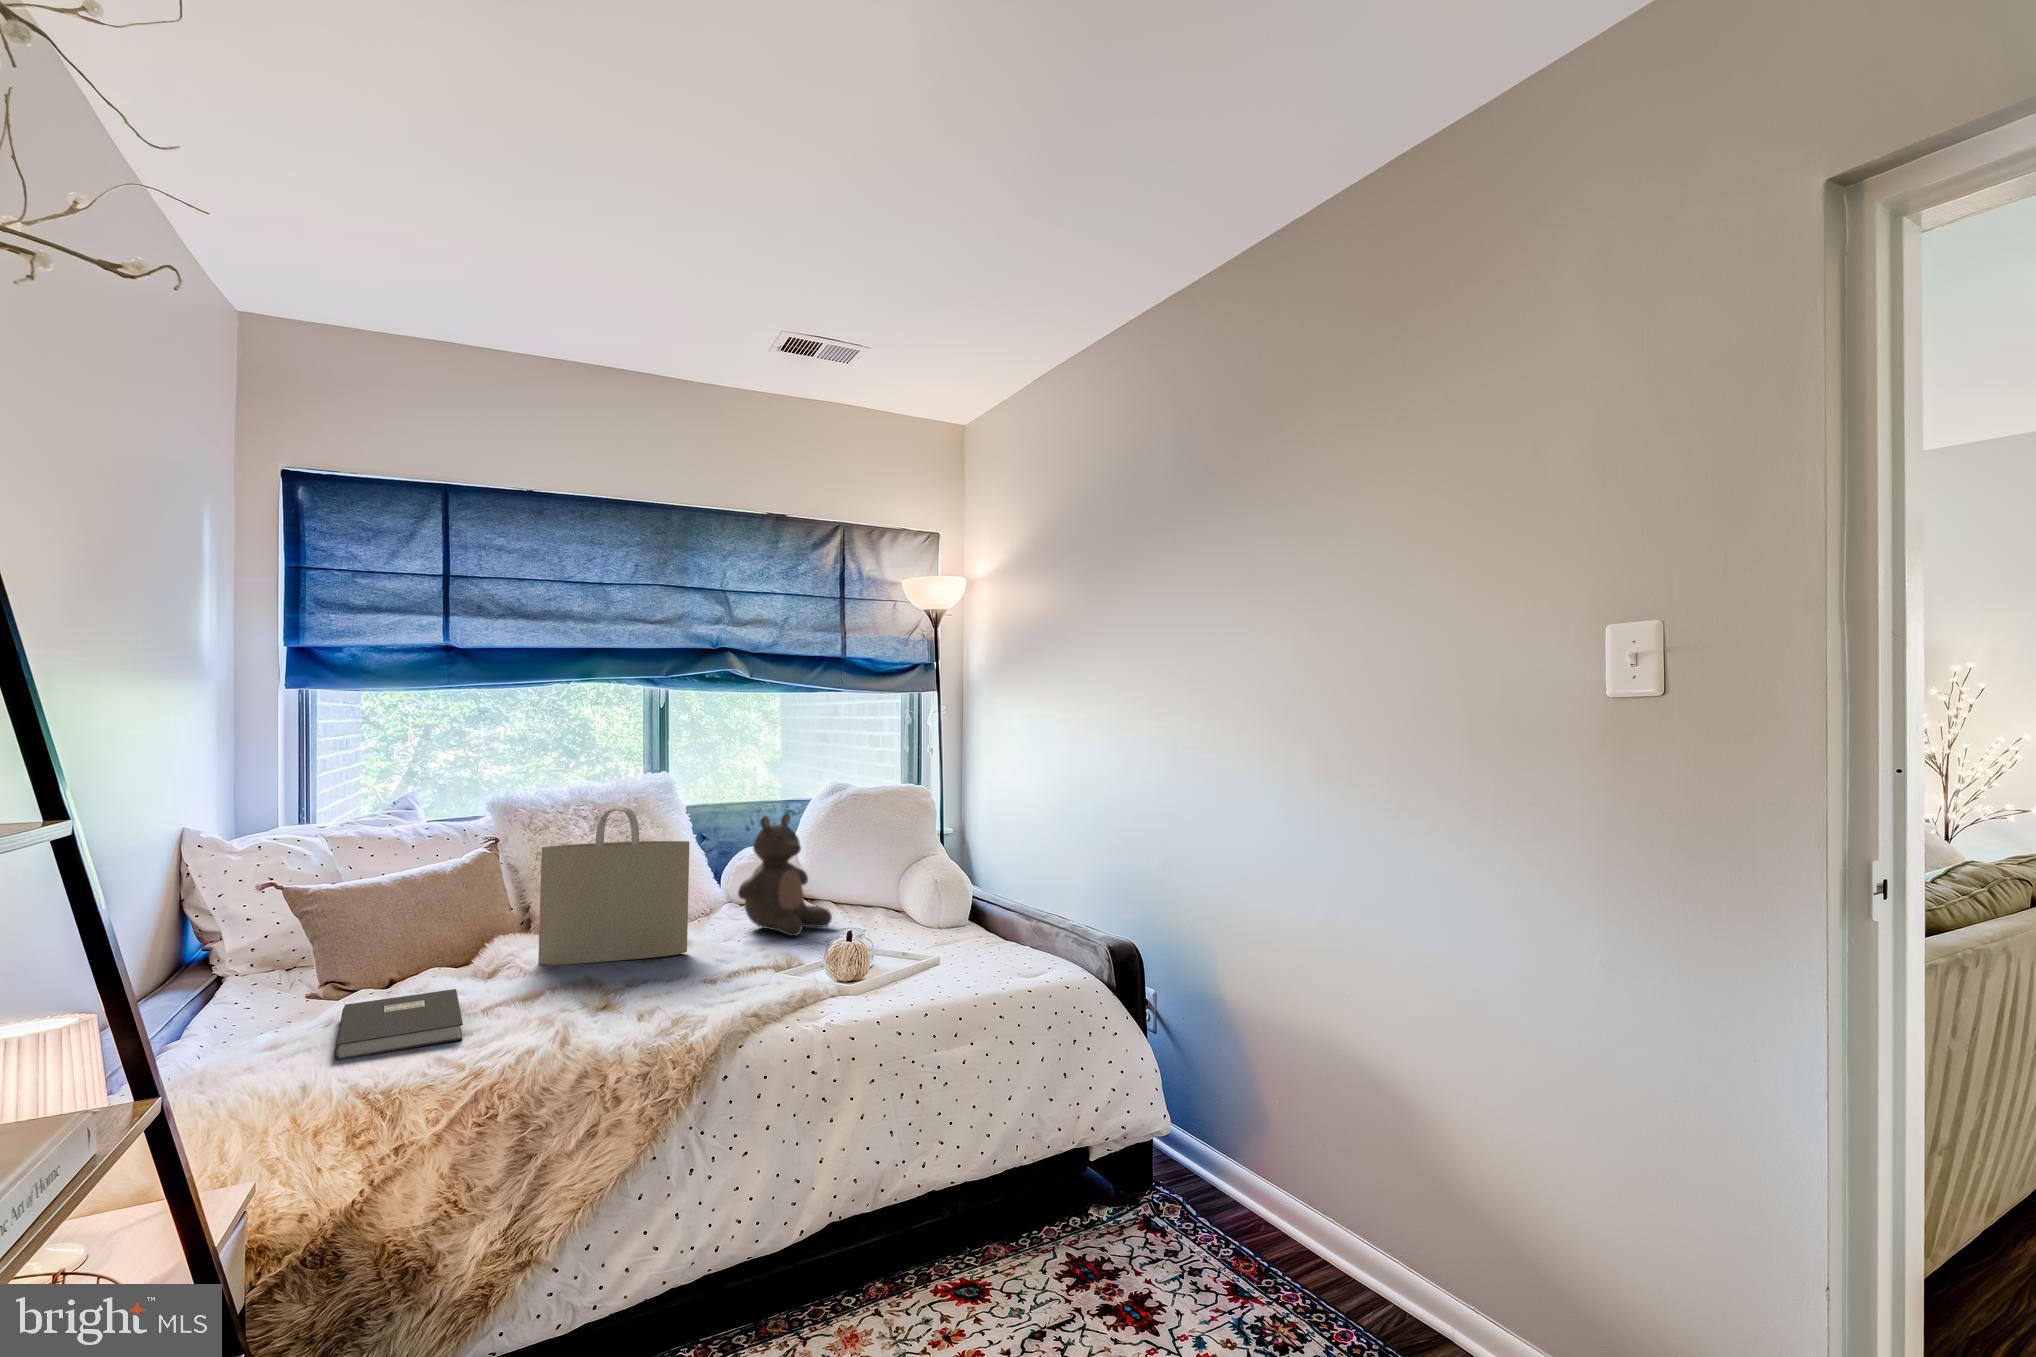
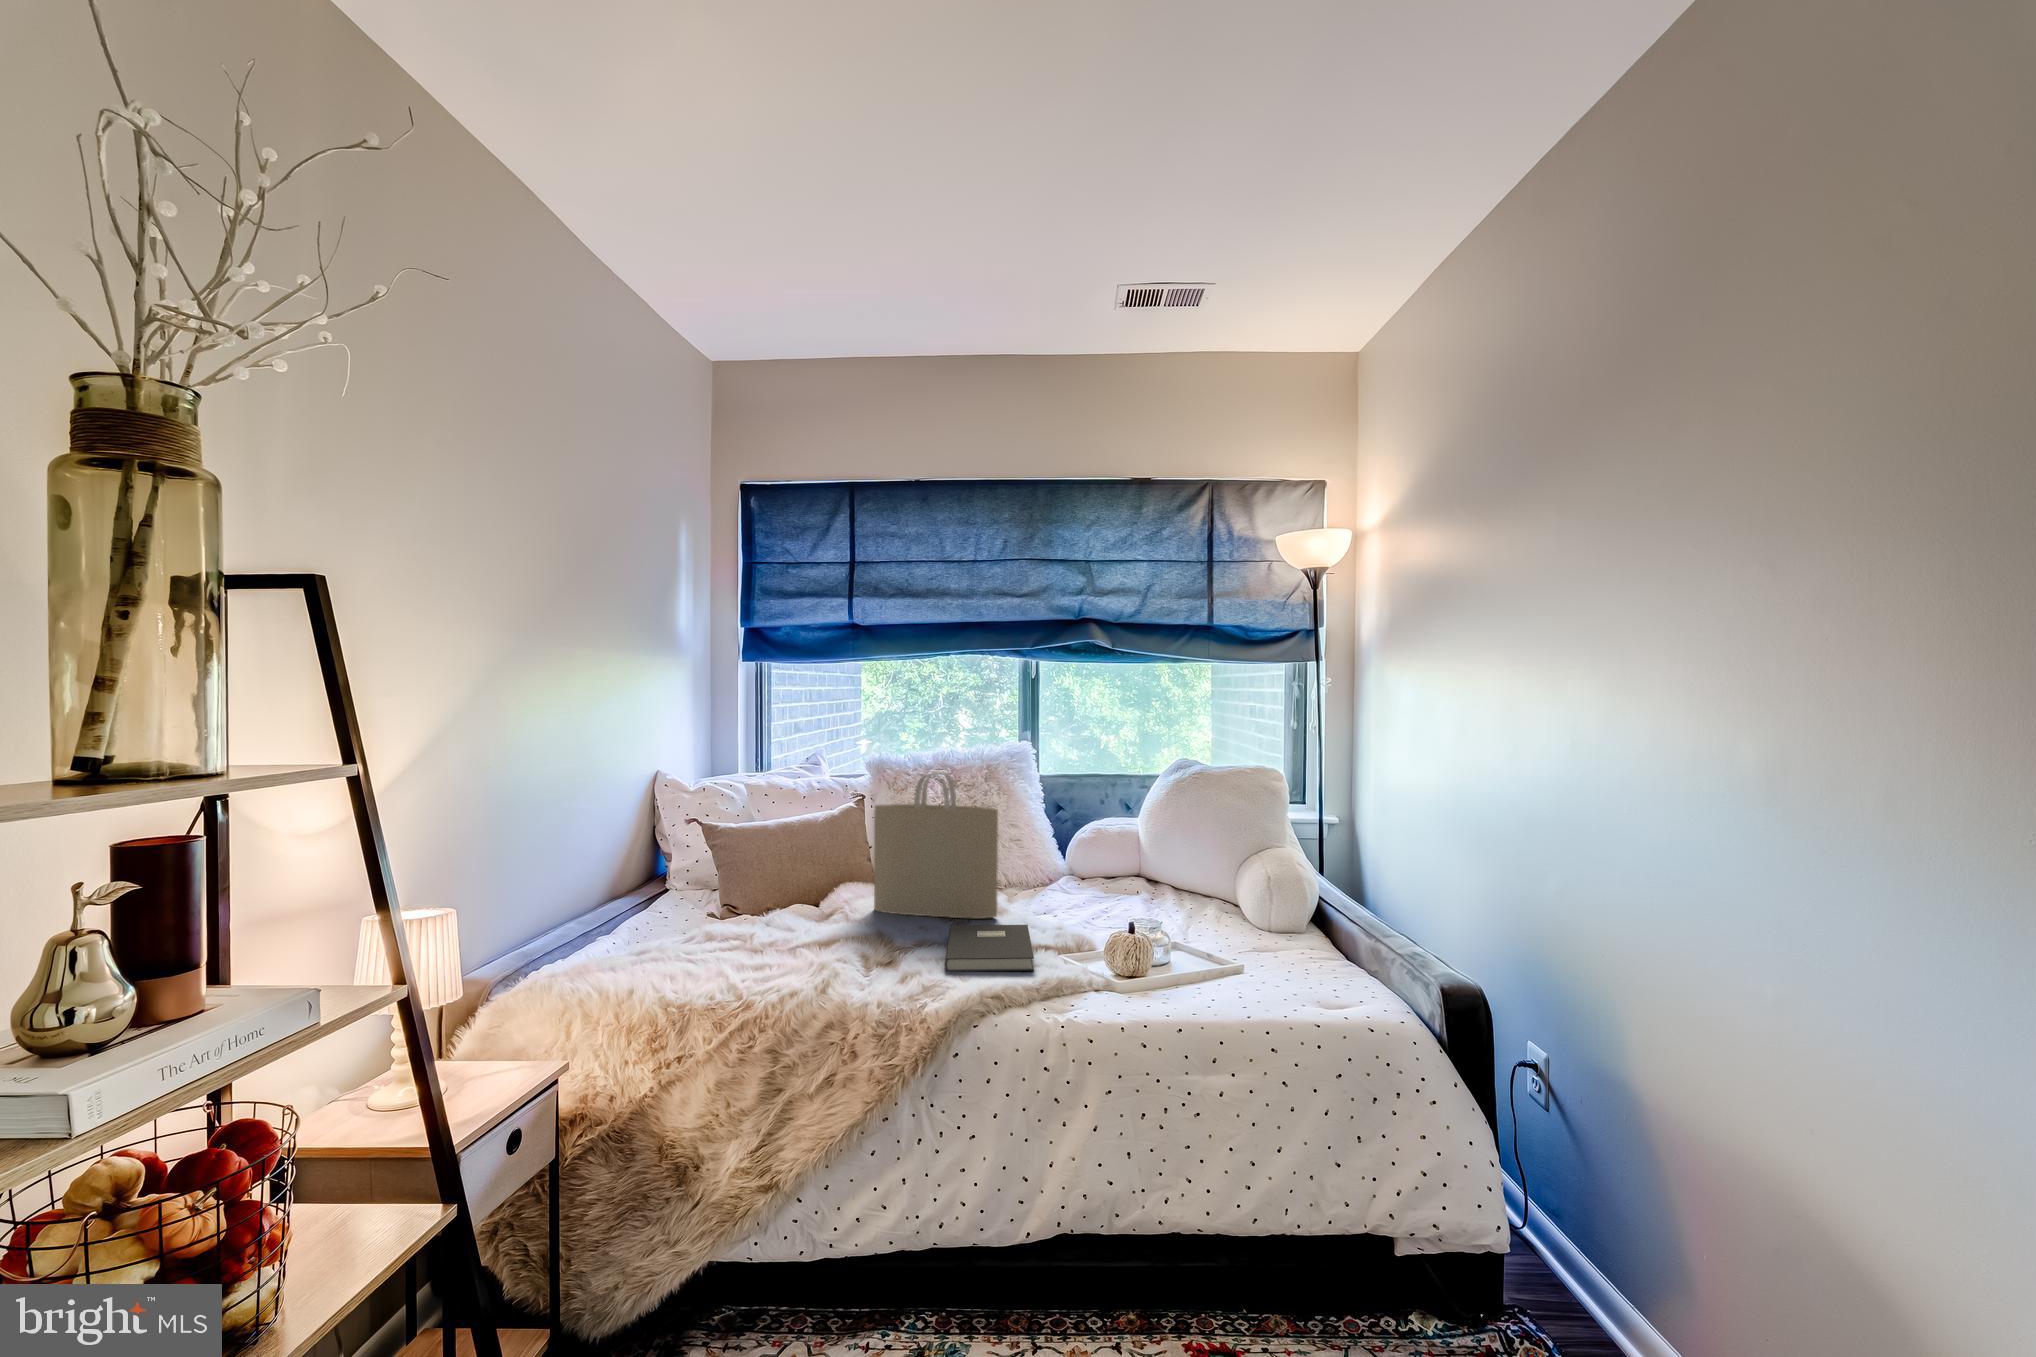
teddy bear: present [738,813,832,936] -> none [1058,786,1154,915]
book: present [334,989,463,1060] -> present [945,925,1034,972]

